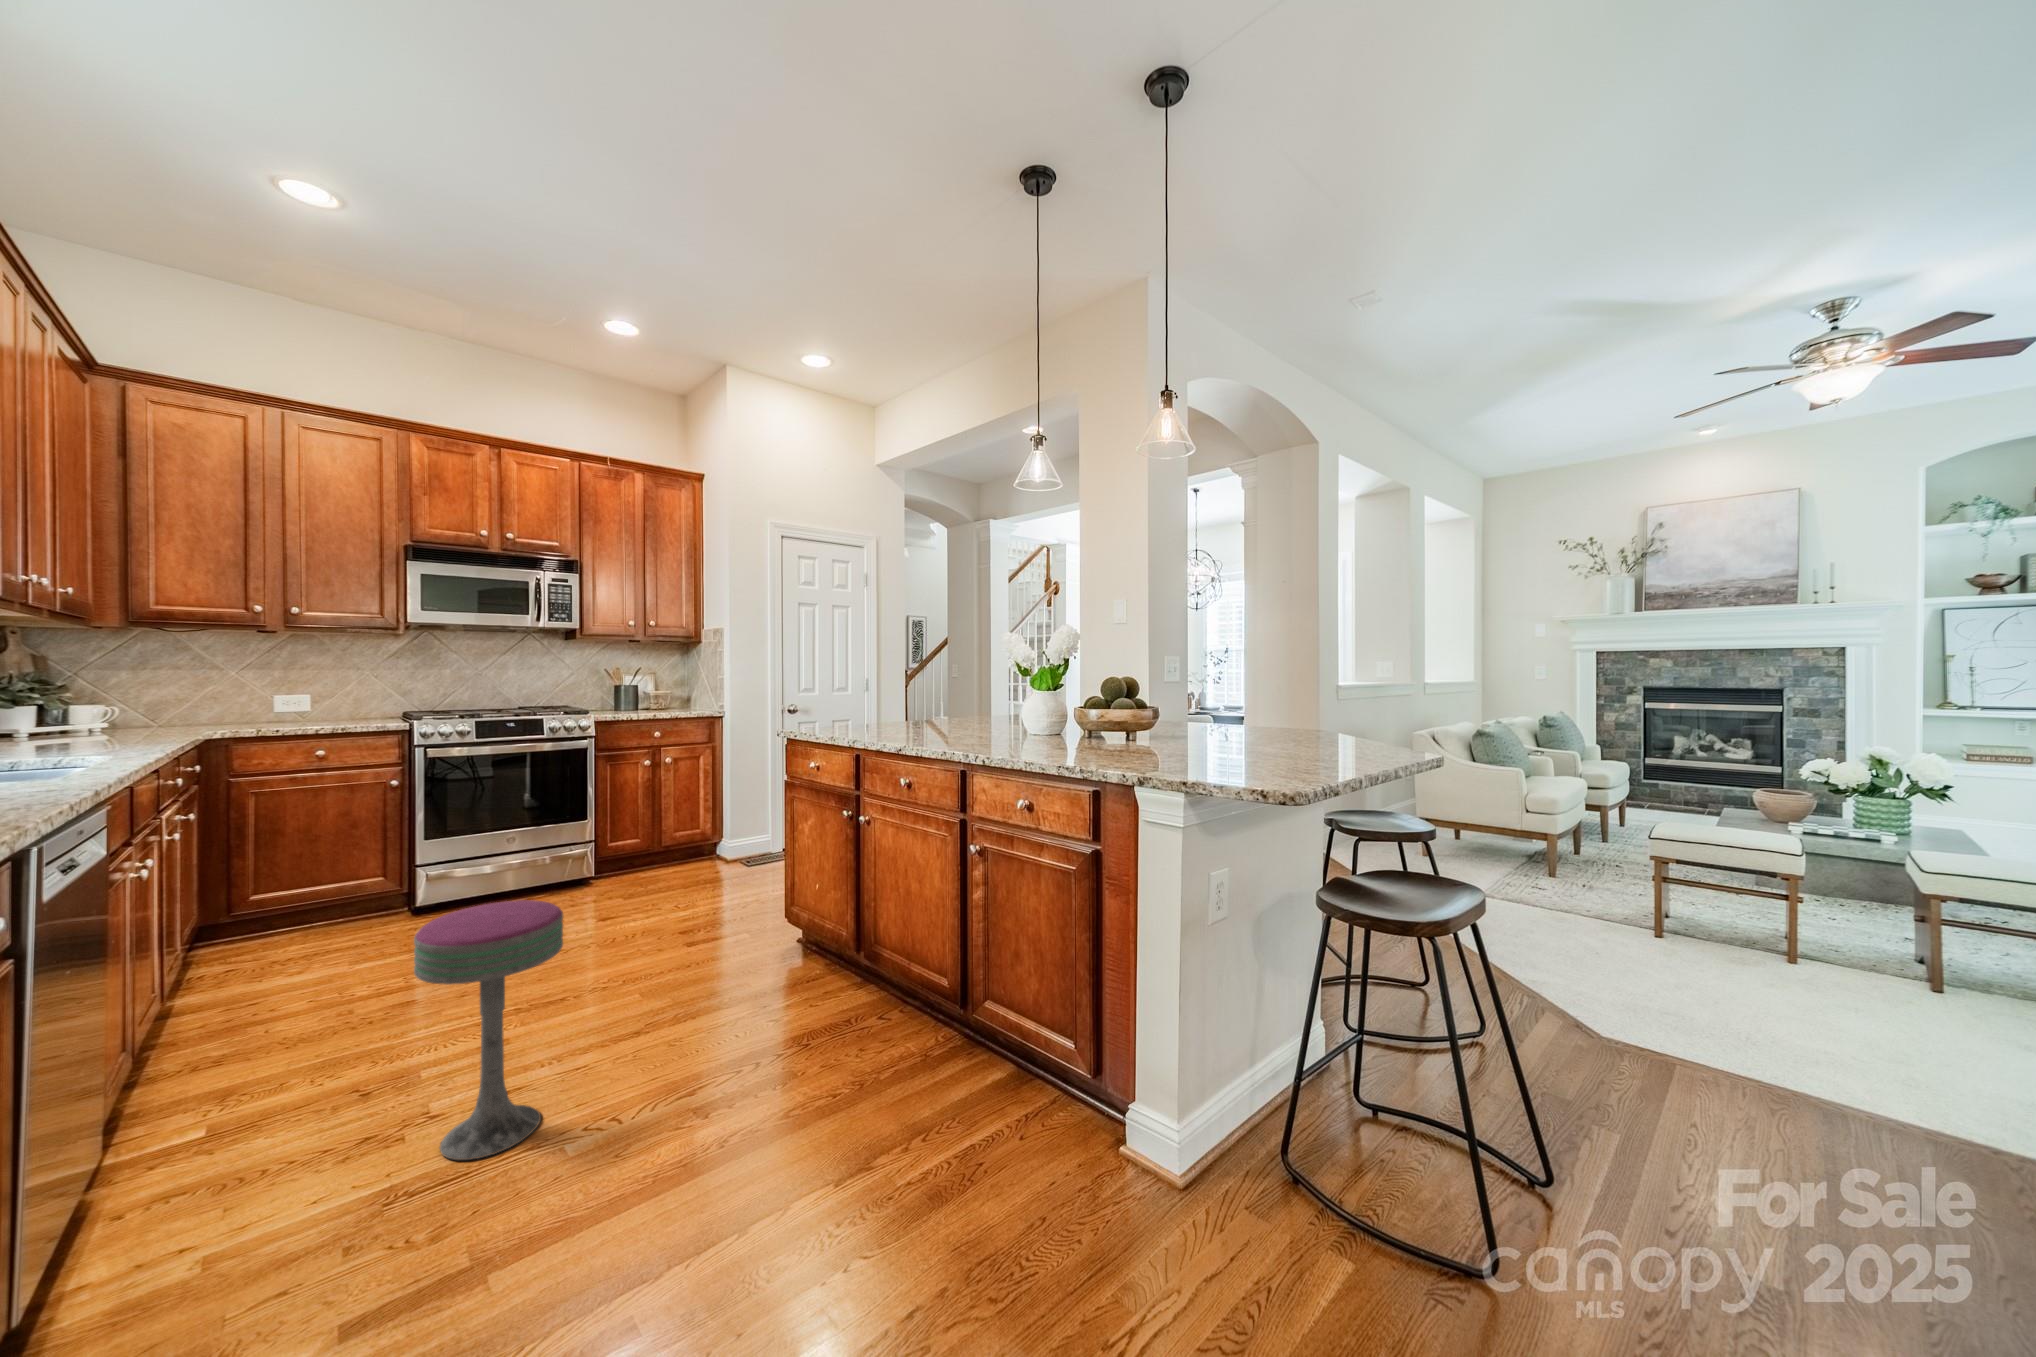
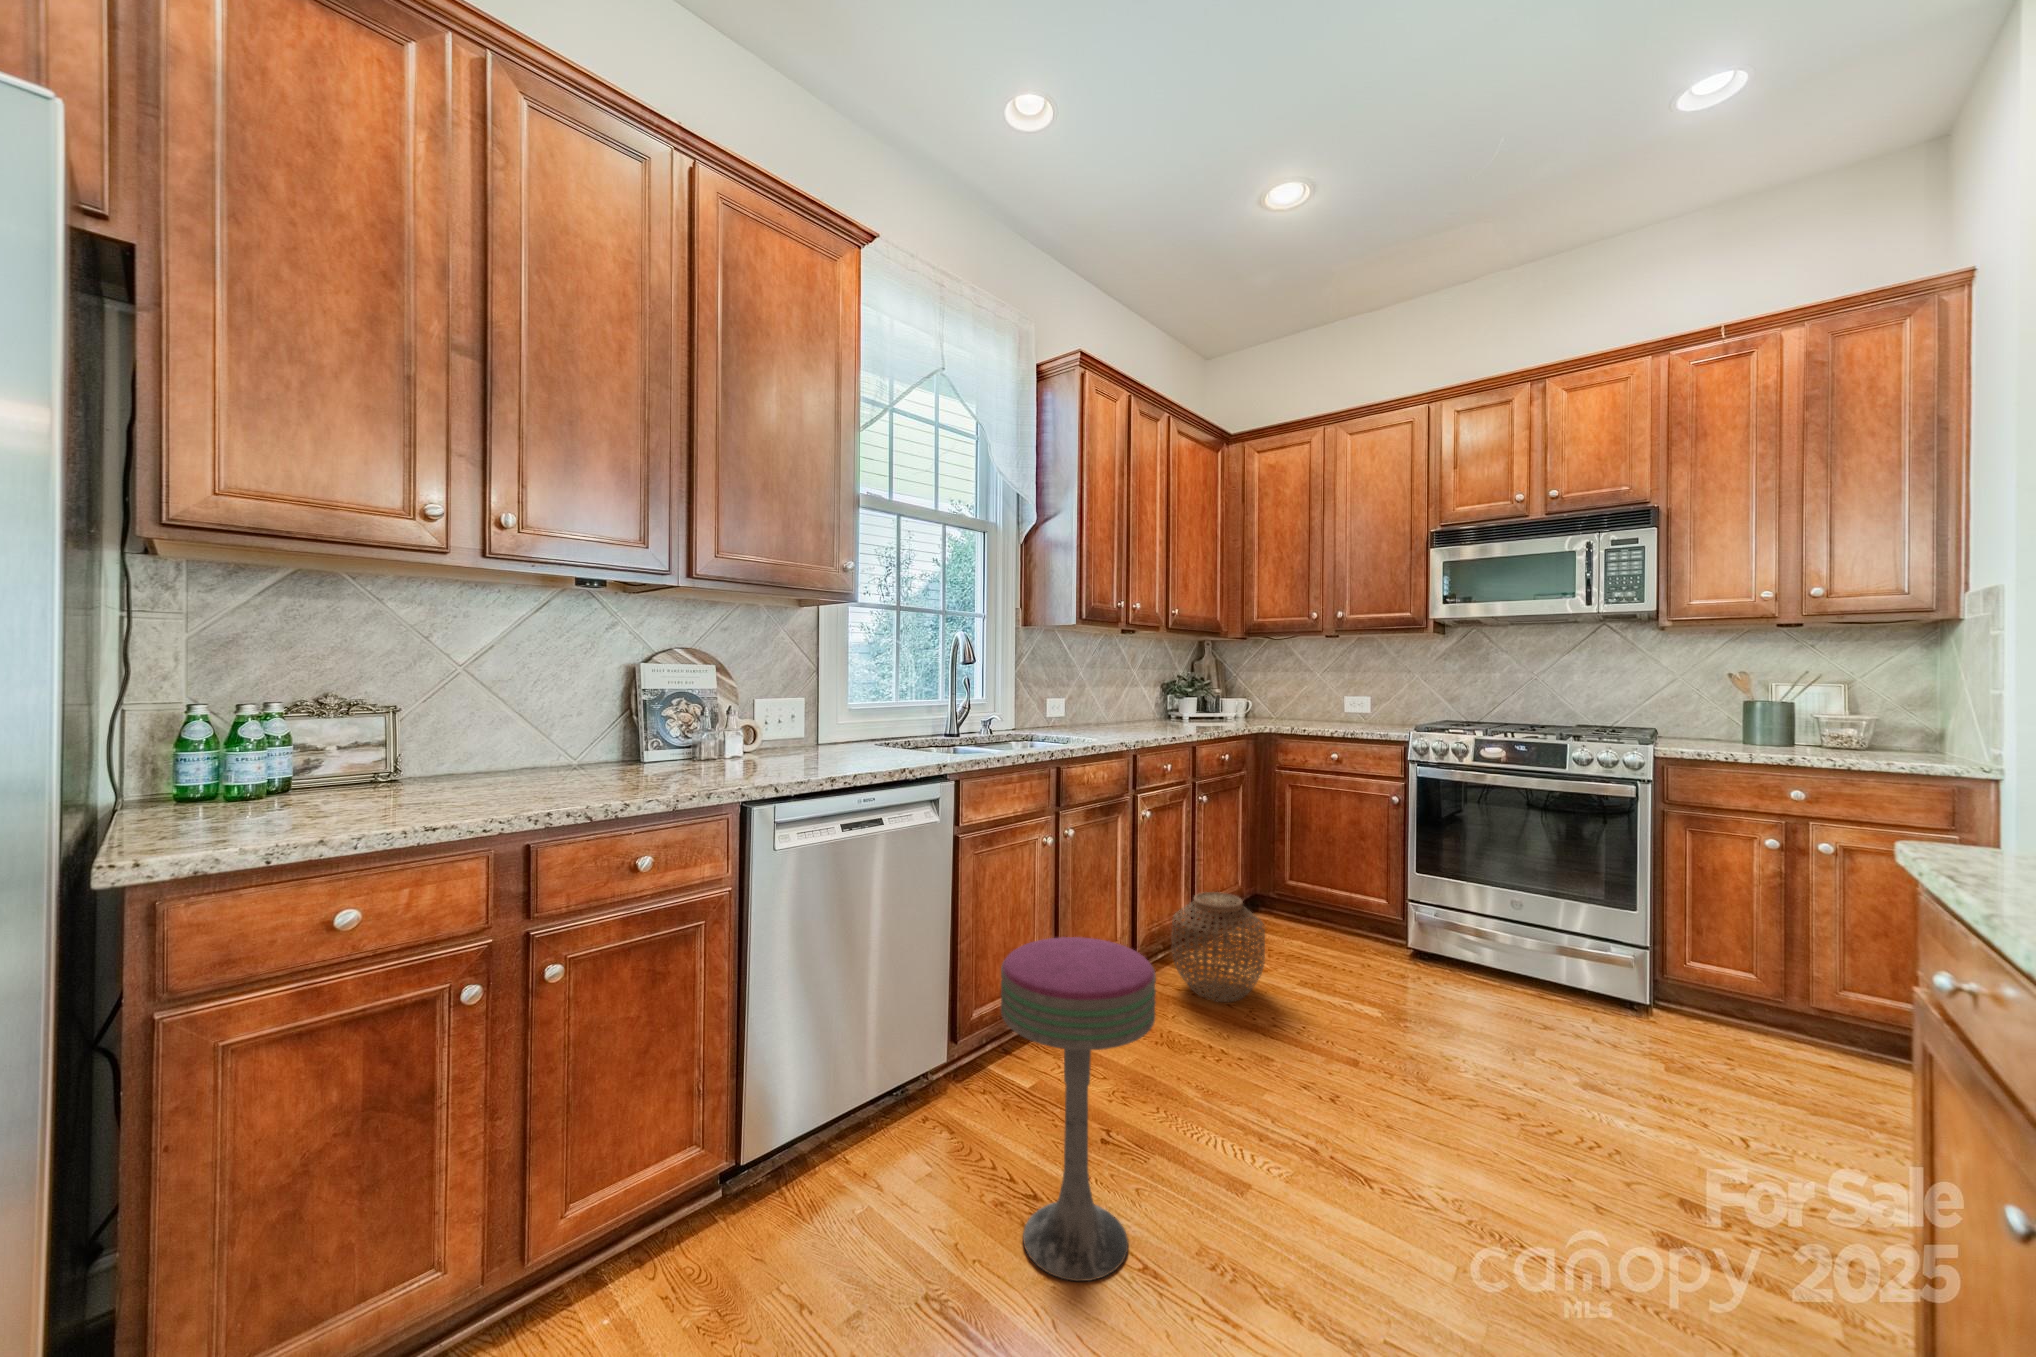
woven basket: none [224,903,356,1017] -> present [1172,892,1265,1002]

